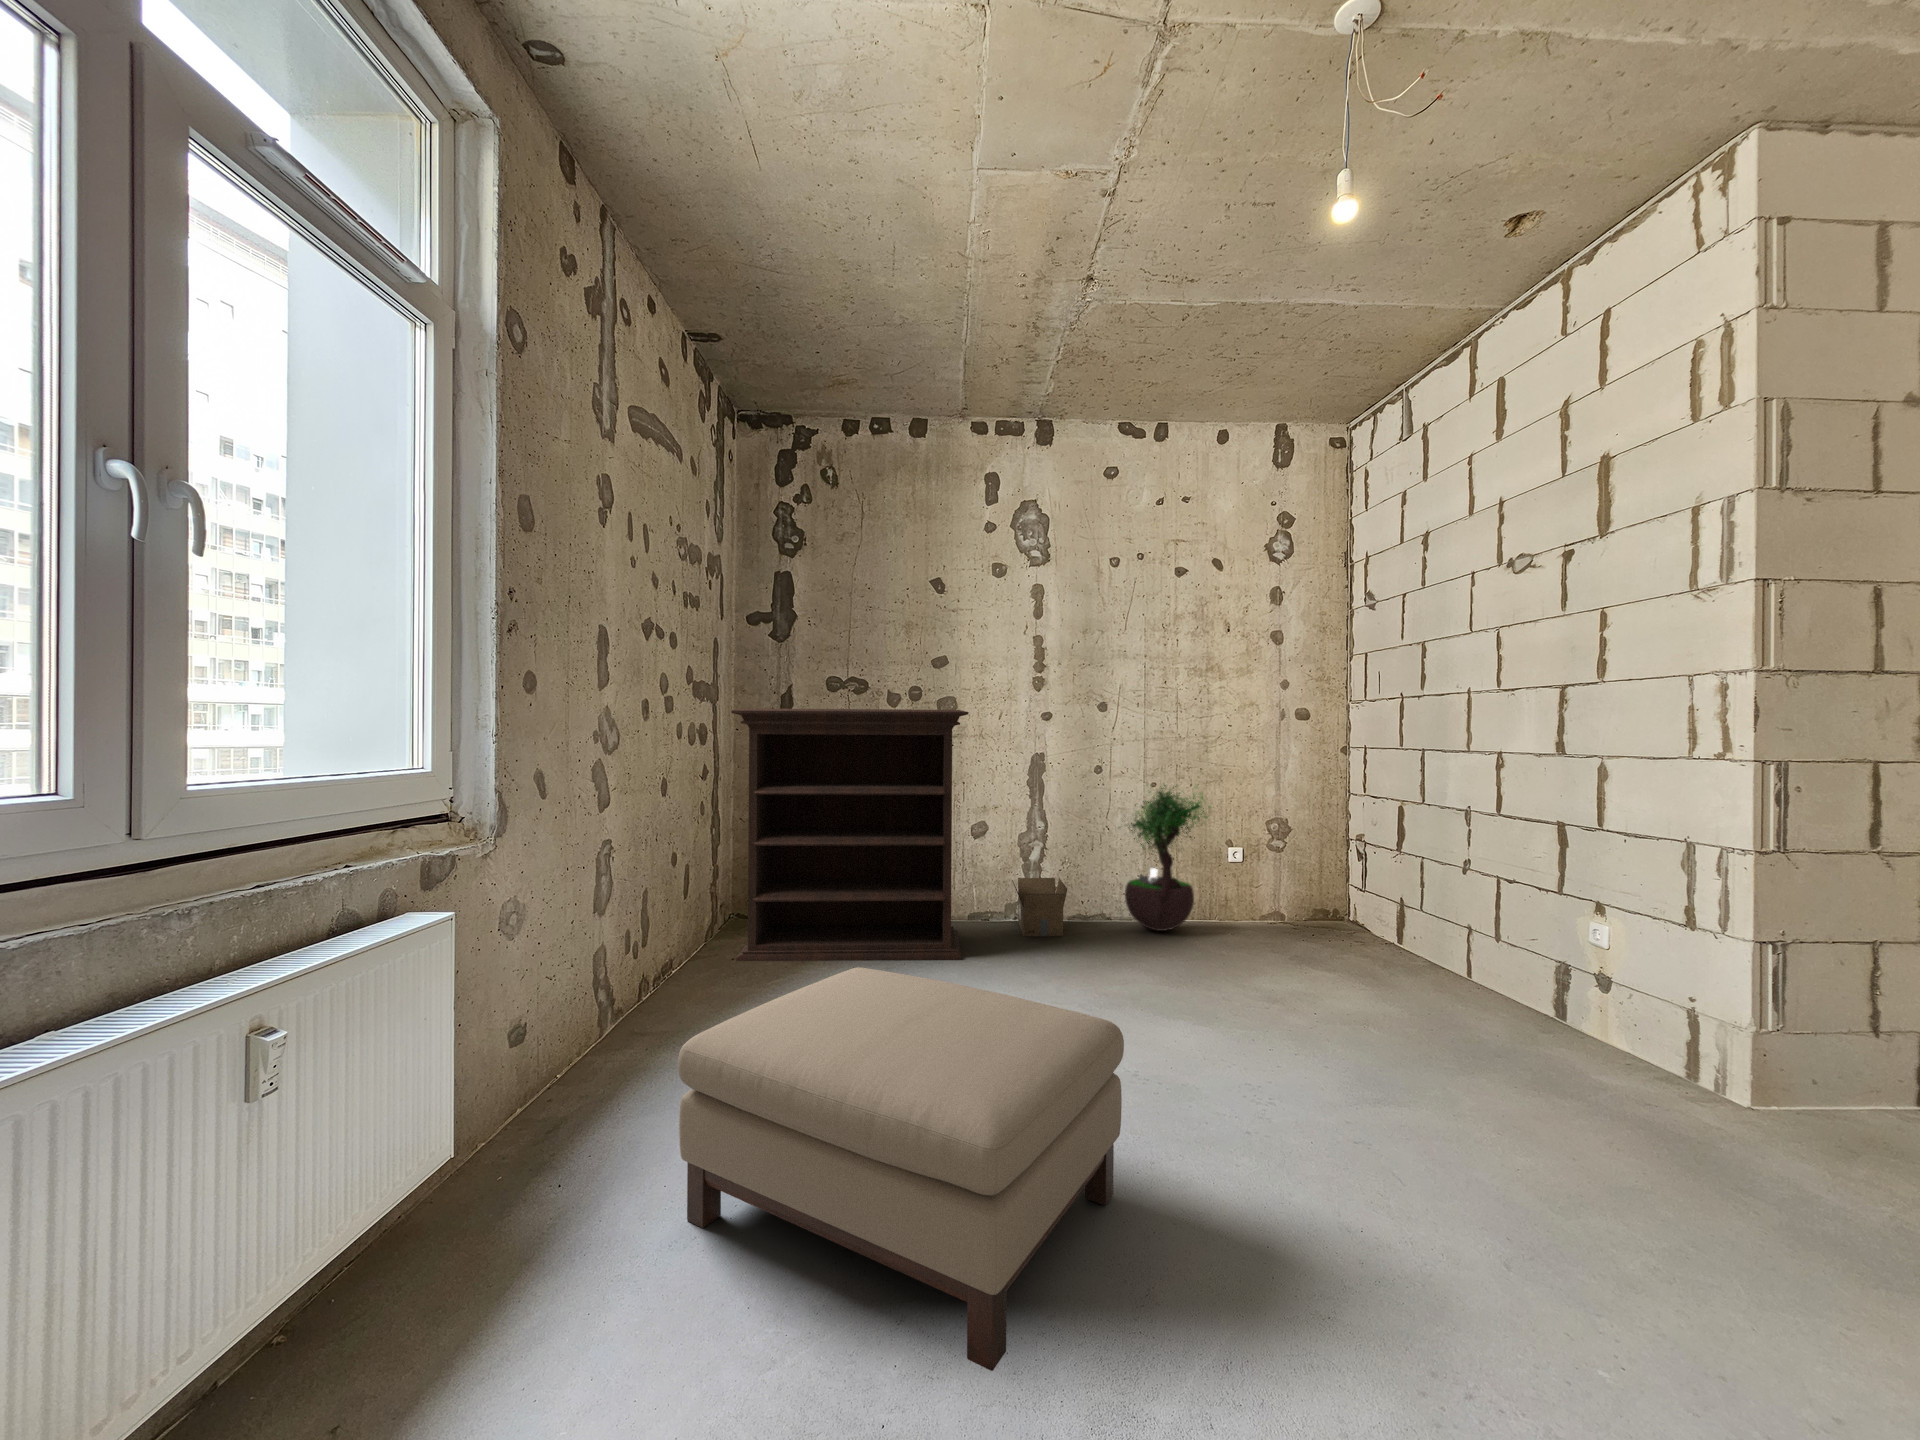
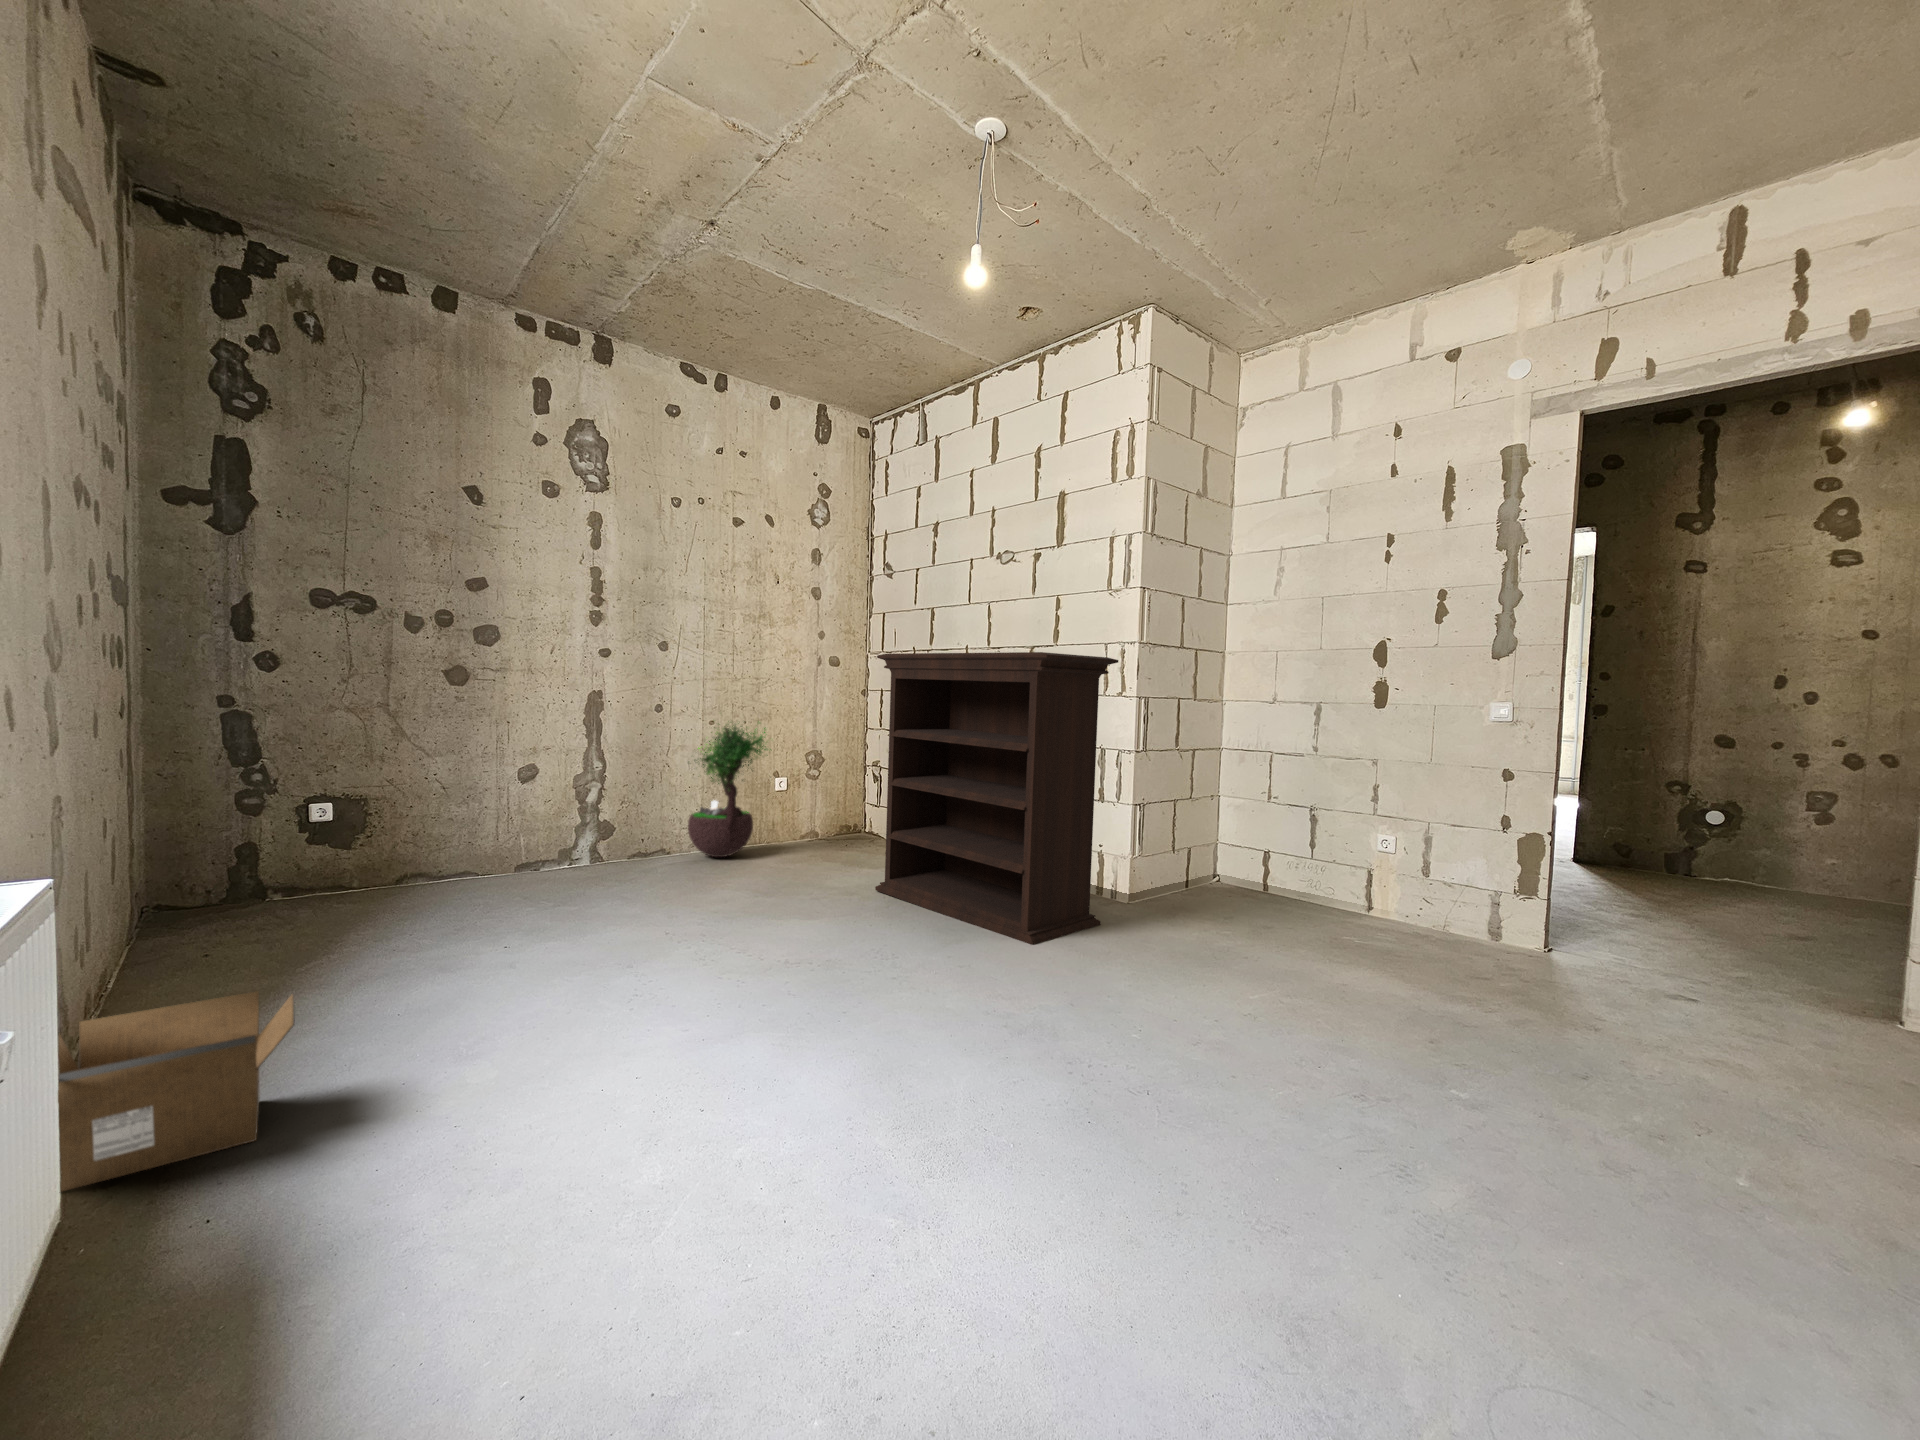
bookshelf: present [731,708,969,961] -> present [875,652,1118,945]
cardboard box: present [1012,878,1067,936] -> present [58,991,294,1191]
ottoman: present [678,967,1124,1371] -> none [412,896,835,1181]

